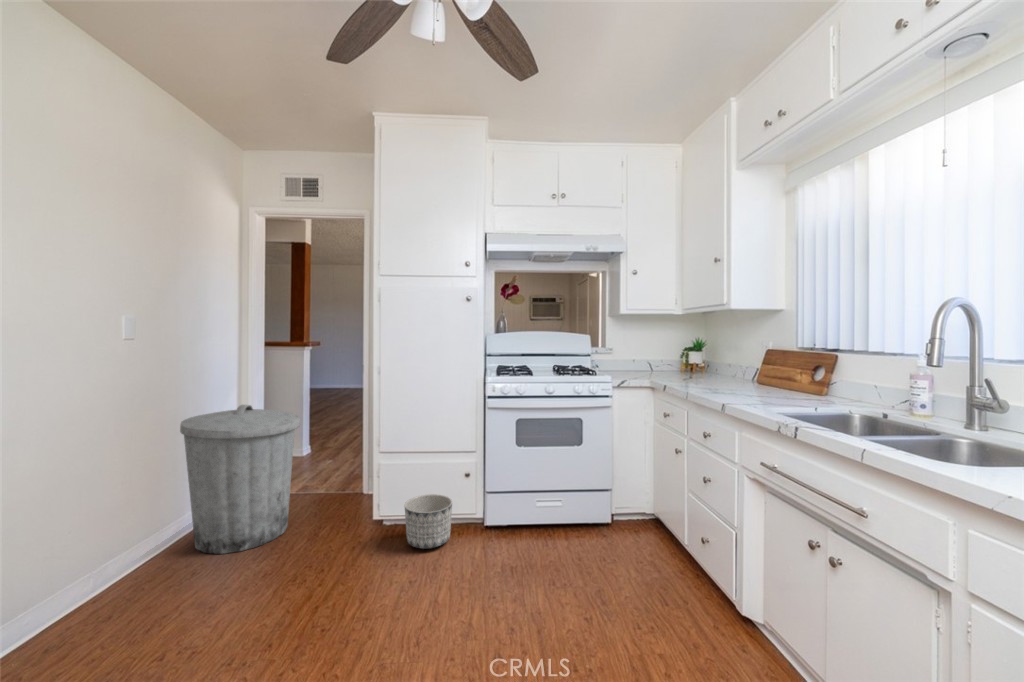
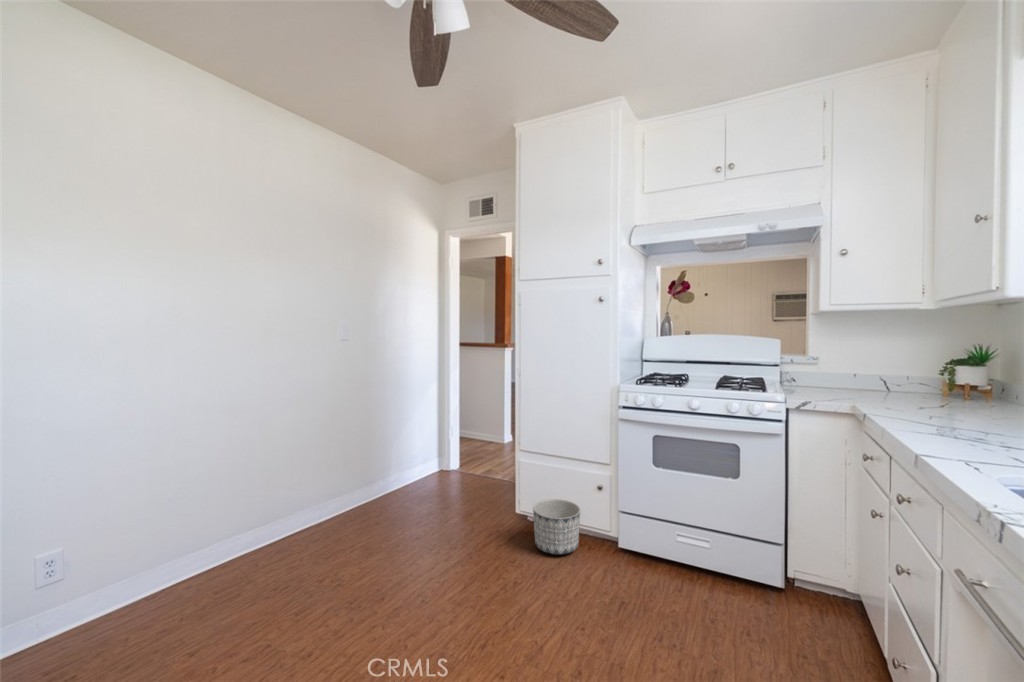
trash can: present [180,405,300,554] -> none [383,395,467,513]

